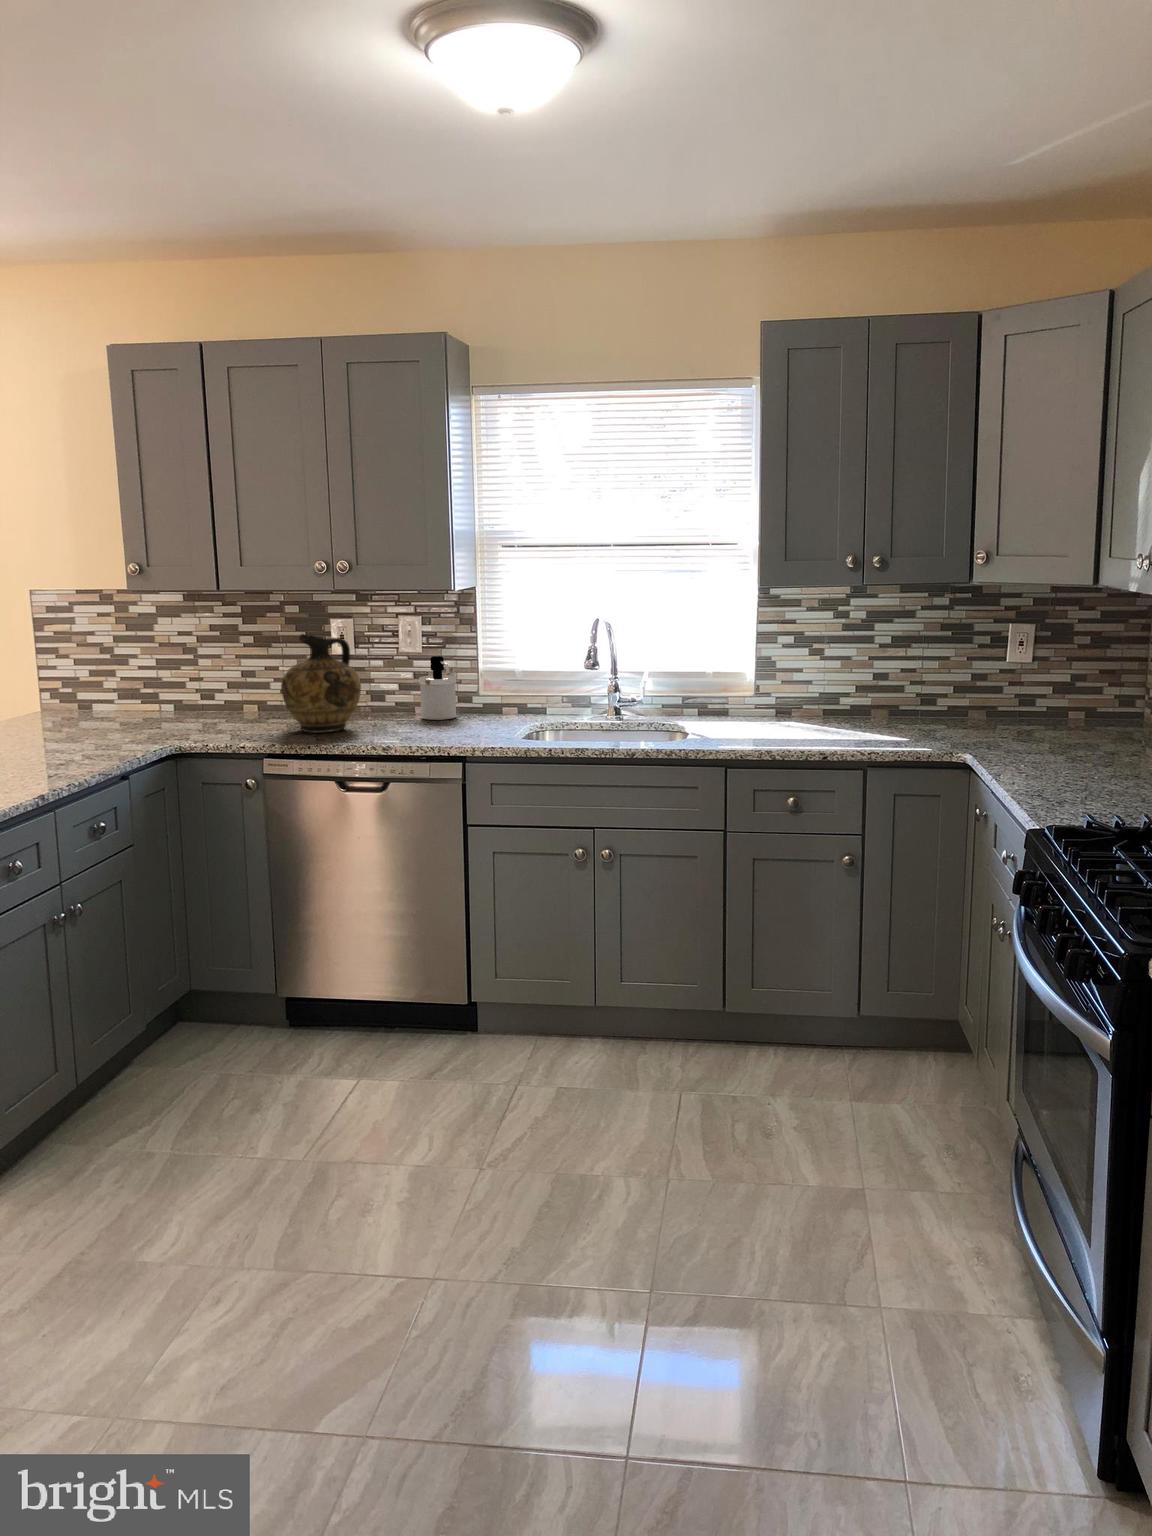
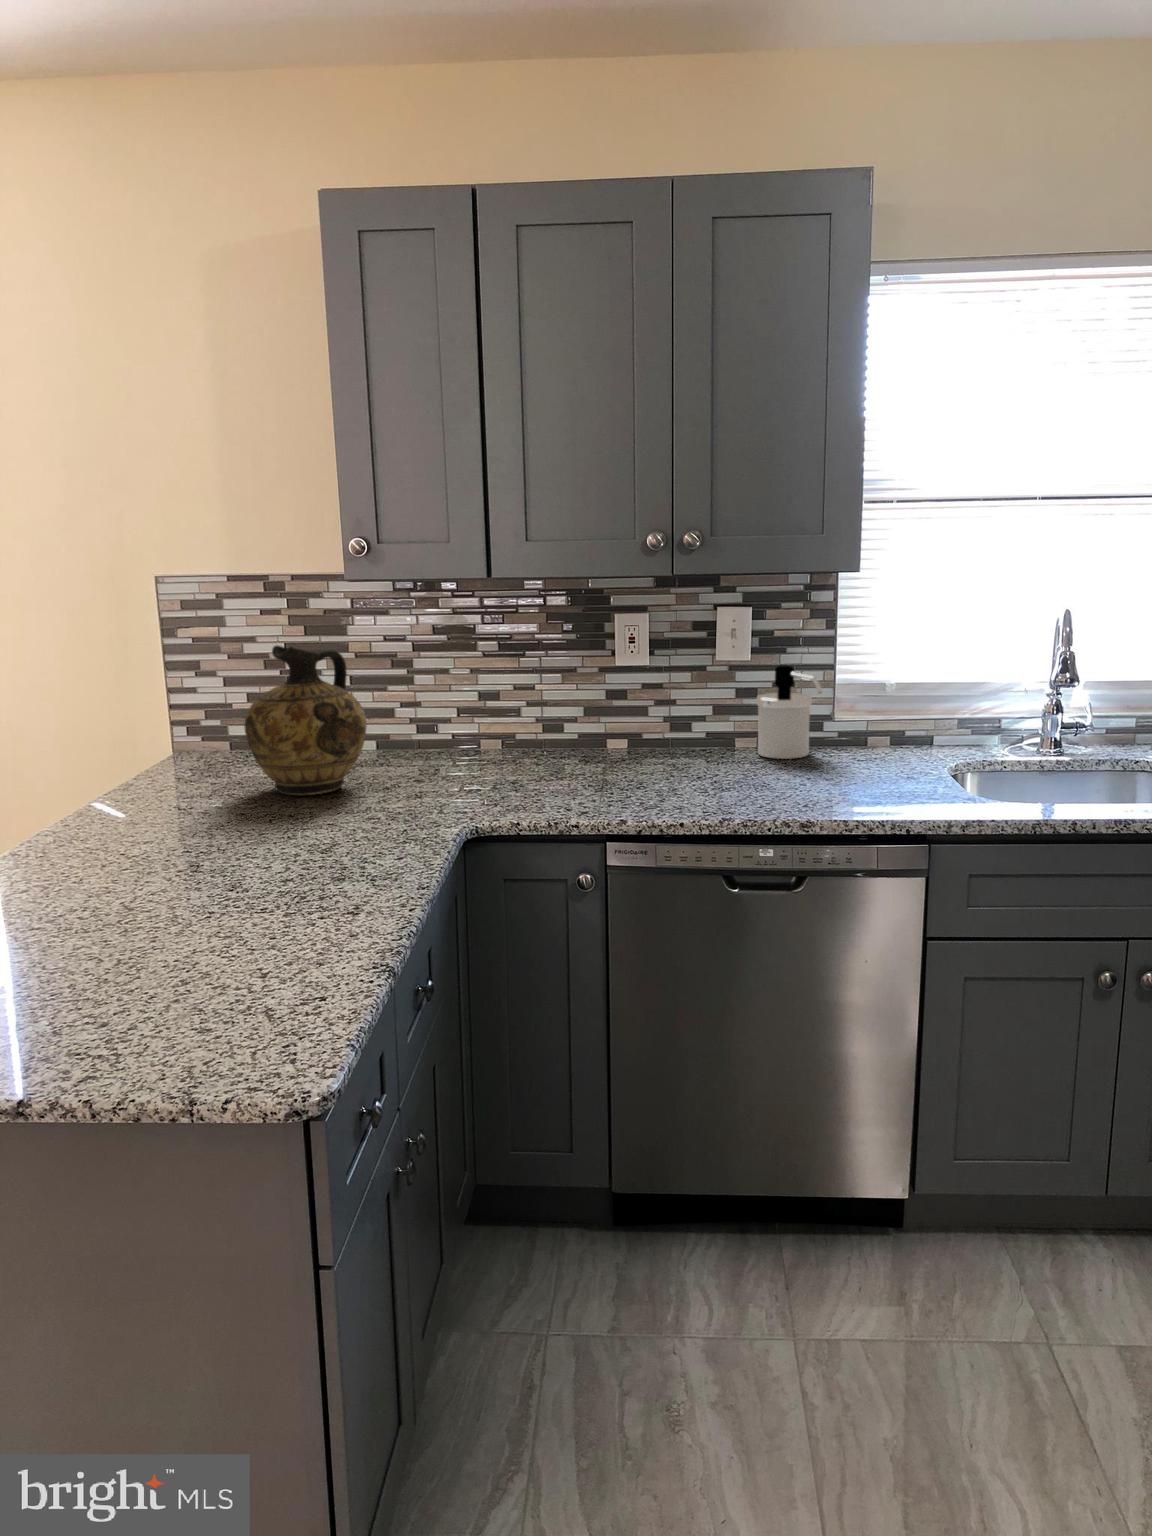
ceramic jug: present [281,634,361,733] -> present [245,646,367,795]

